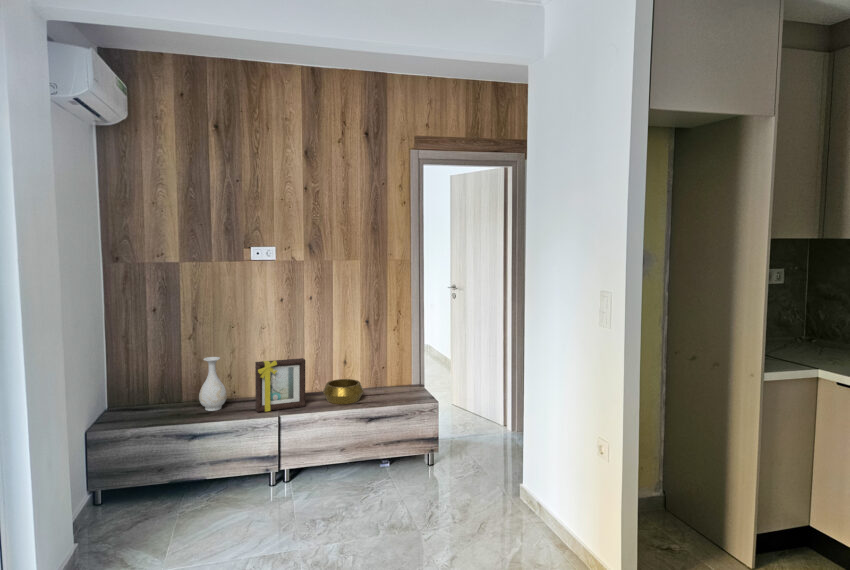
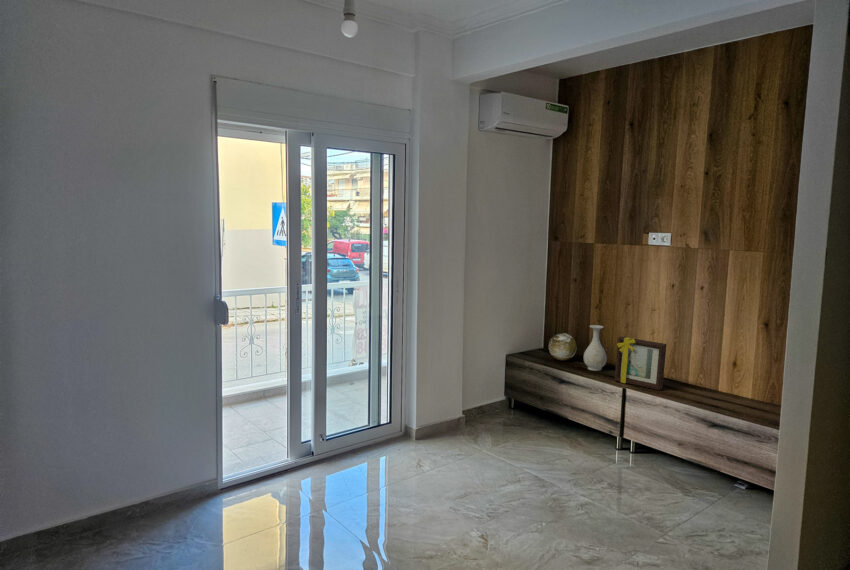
decorative orb: none [142,377,180,413] -> present [548,333,577,360]
decorative bowl: present [323,379,363,404] -> none [685,376,733,404]

